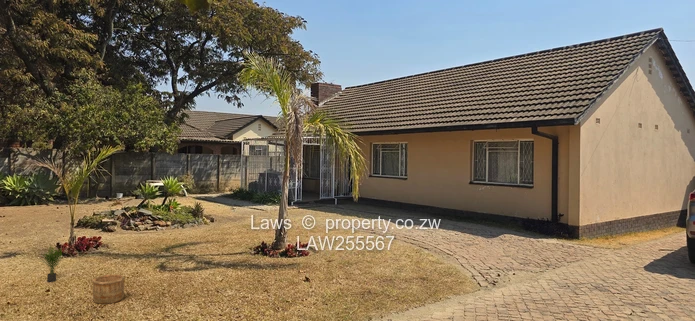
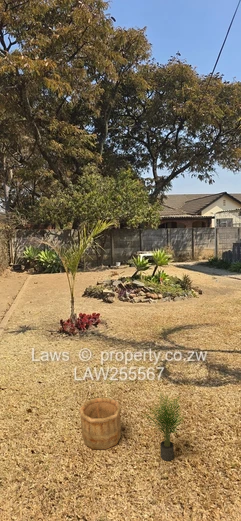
potted plant: present [43,247,61,282] -> present [147,396,183,461]

